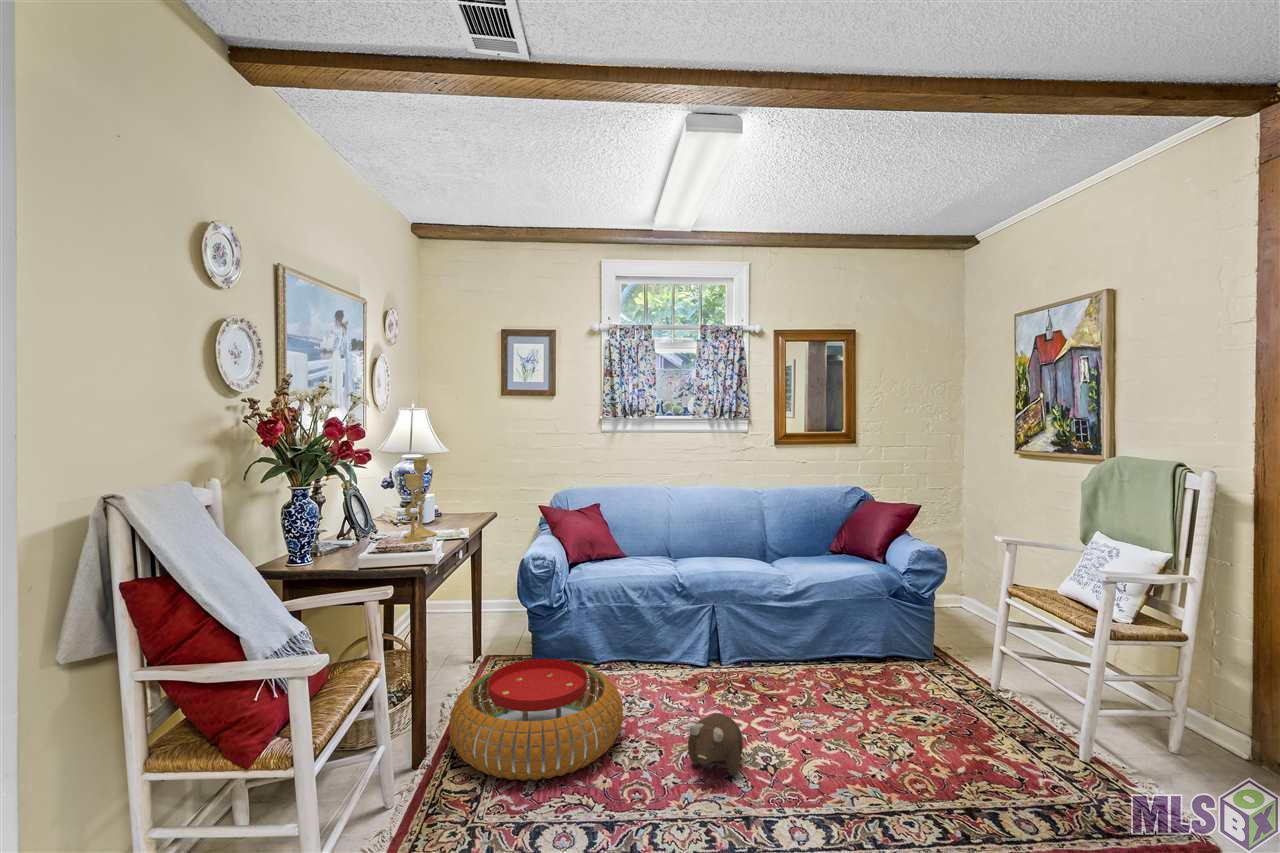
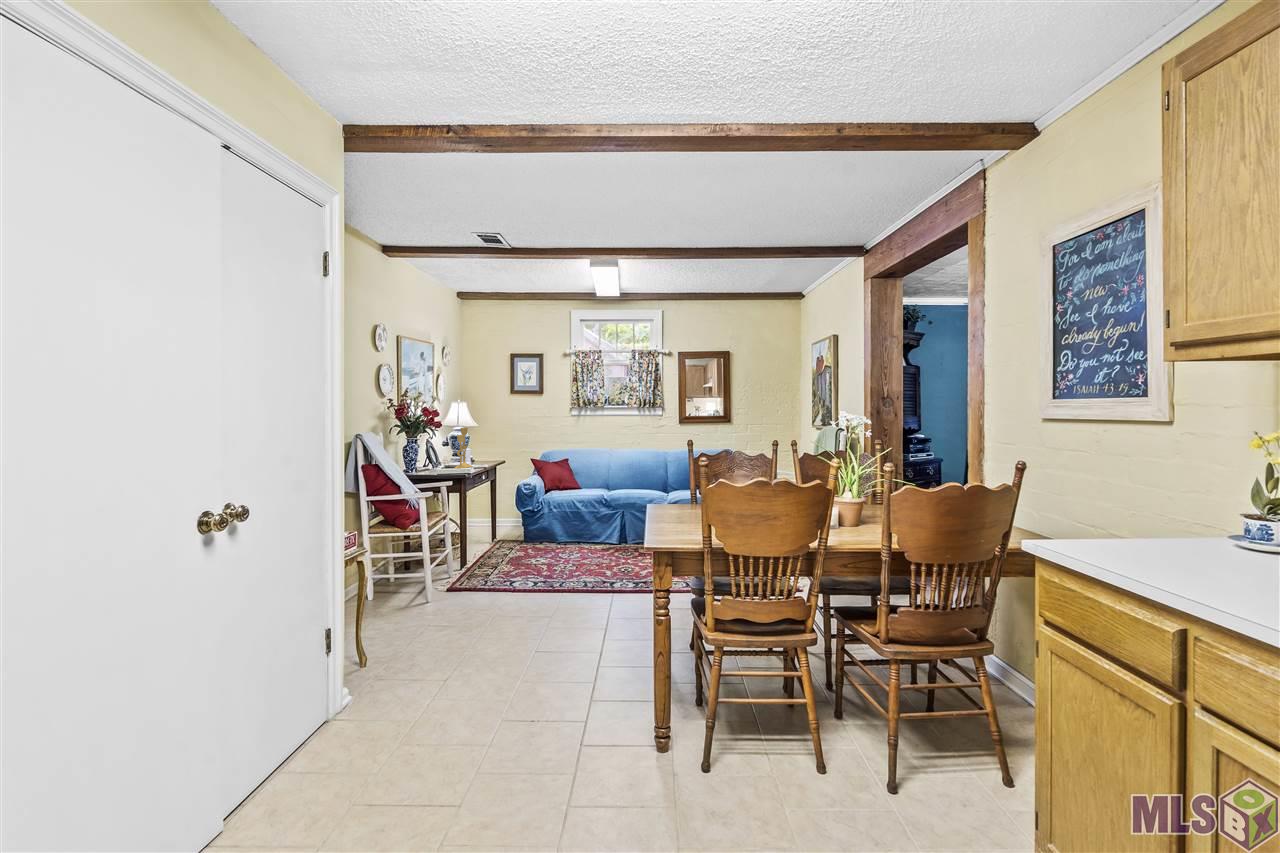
pouf: present [449,659,623,781] -> none [479,528,562,570]
plush toy: present [688,713,743,775] -> none [586,545,615,571]

